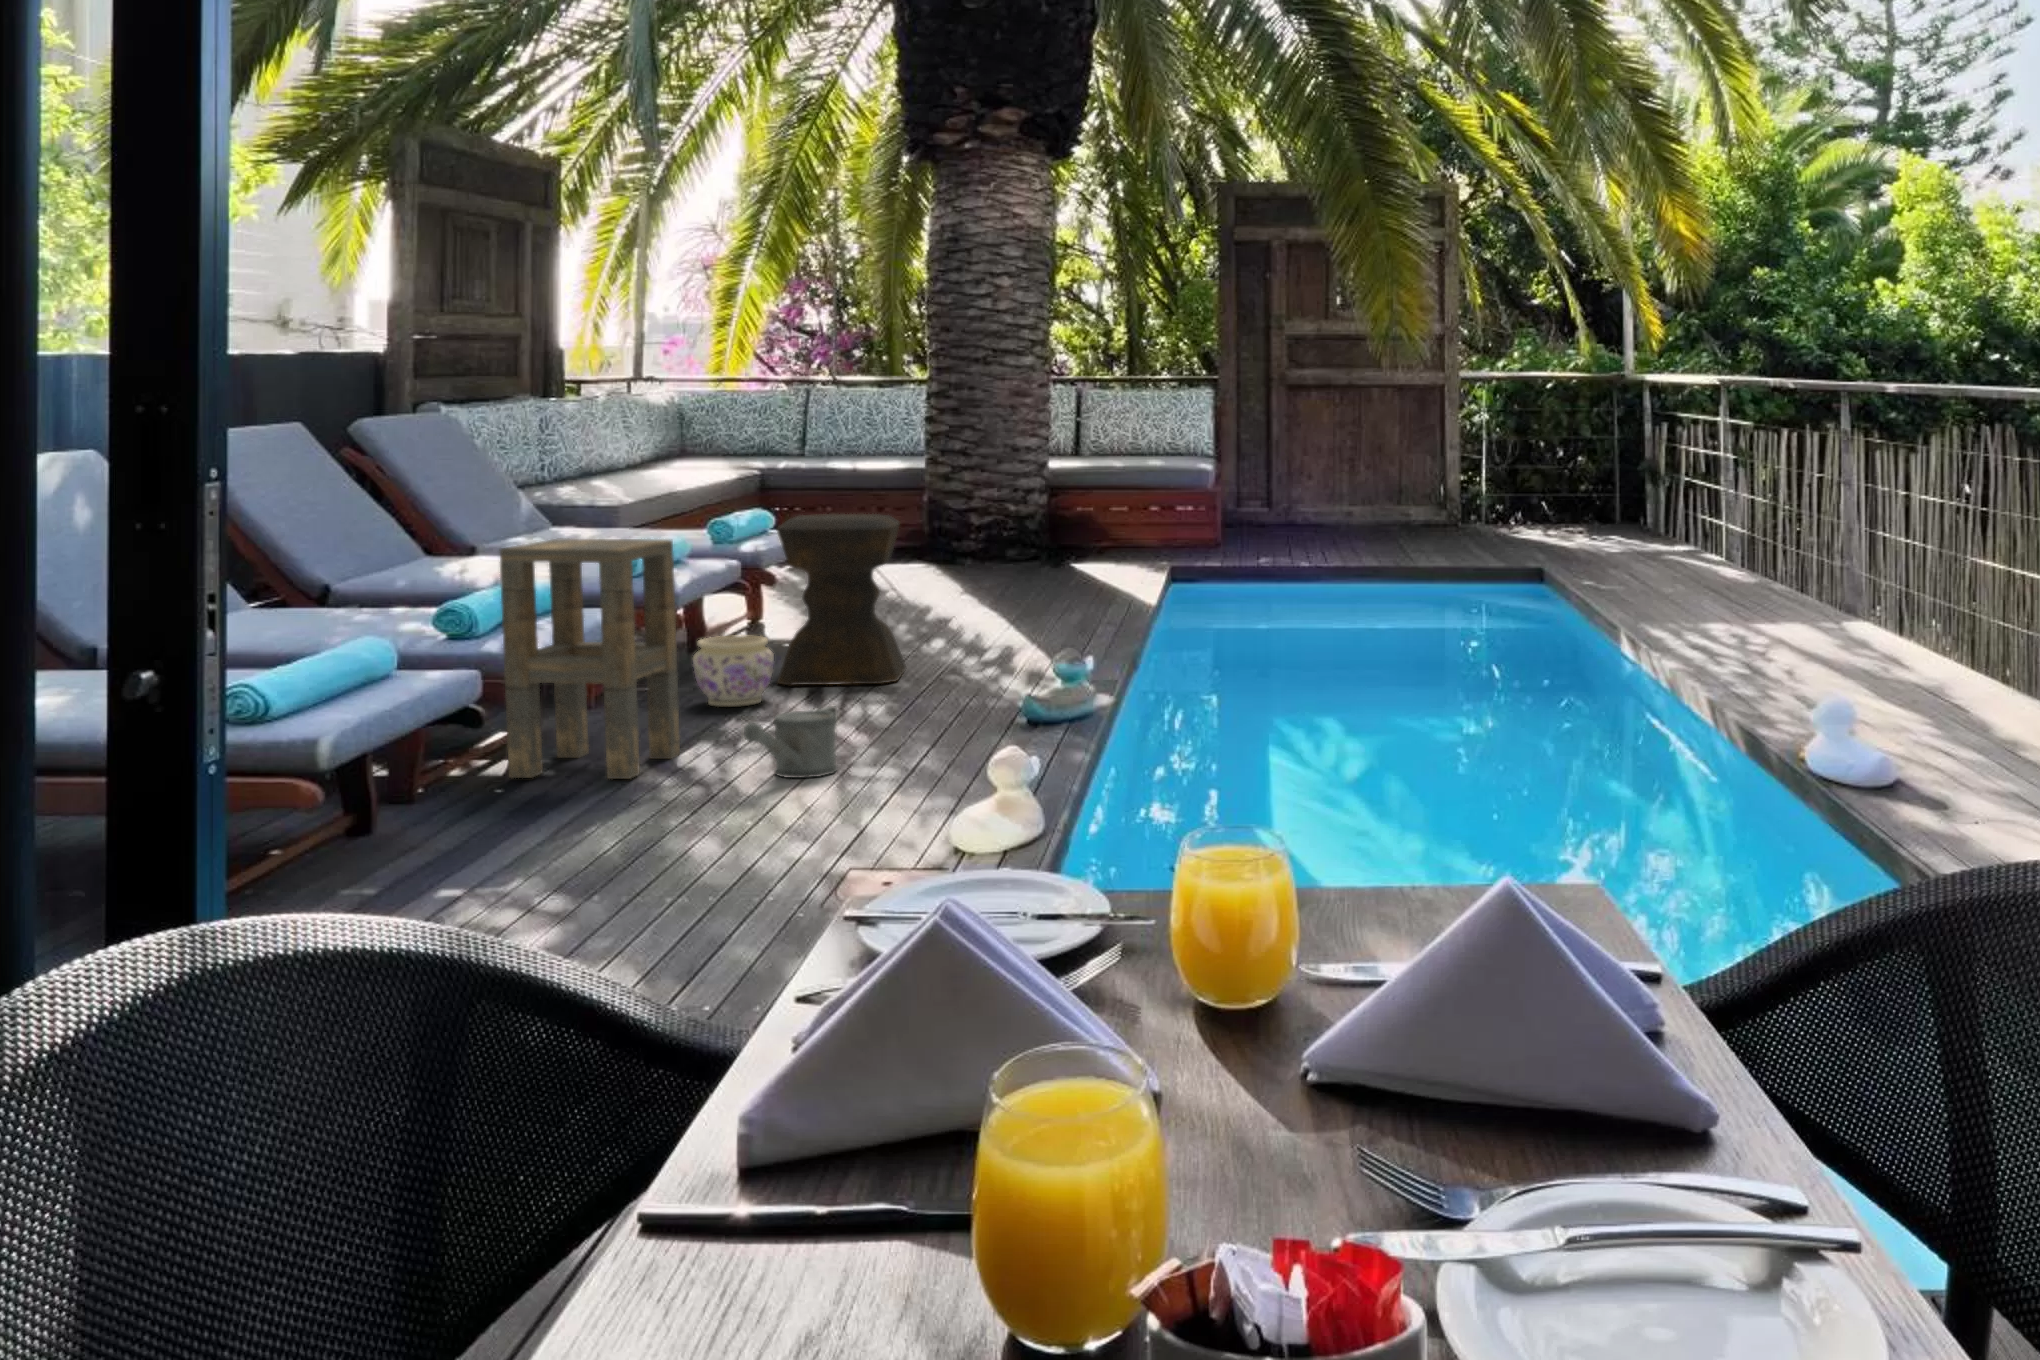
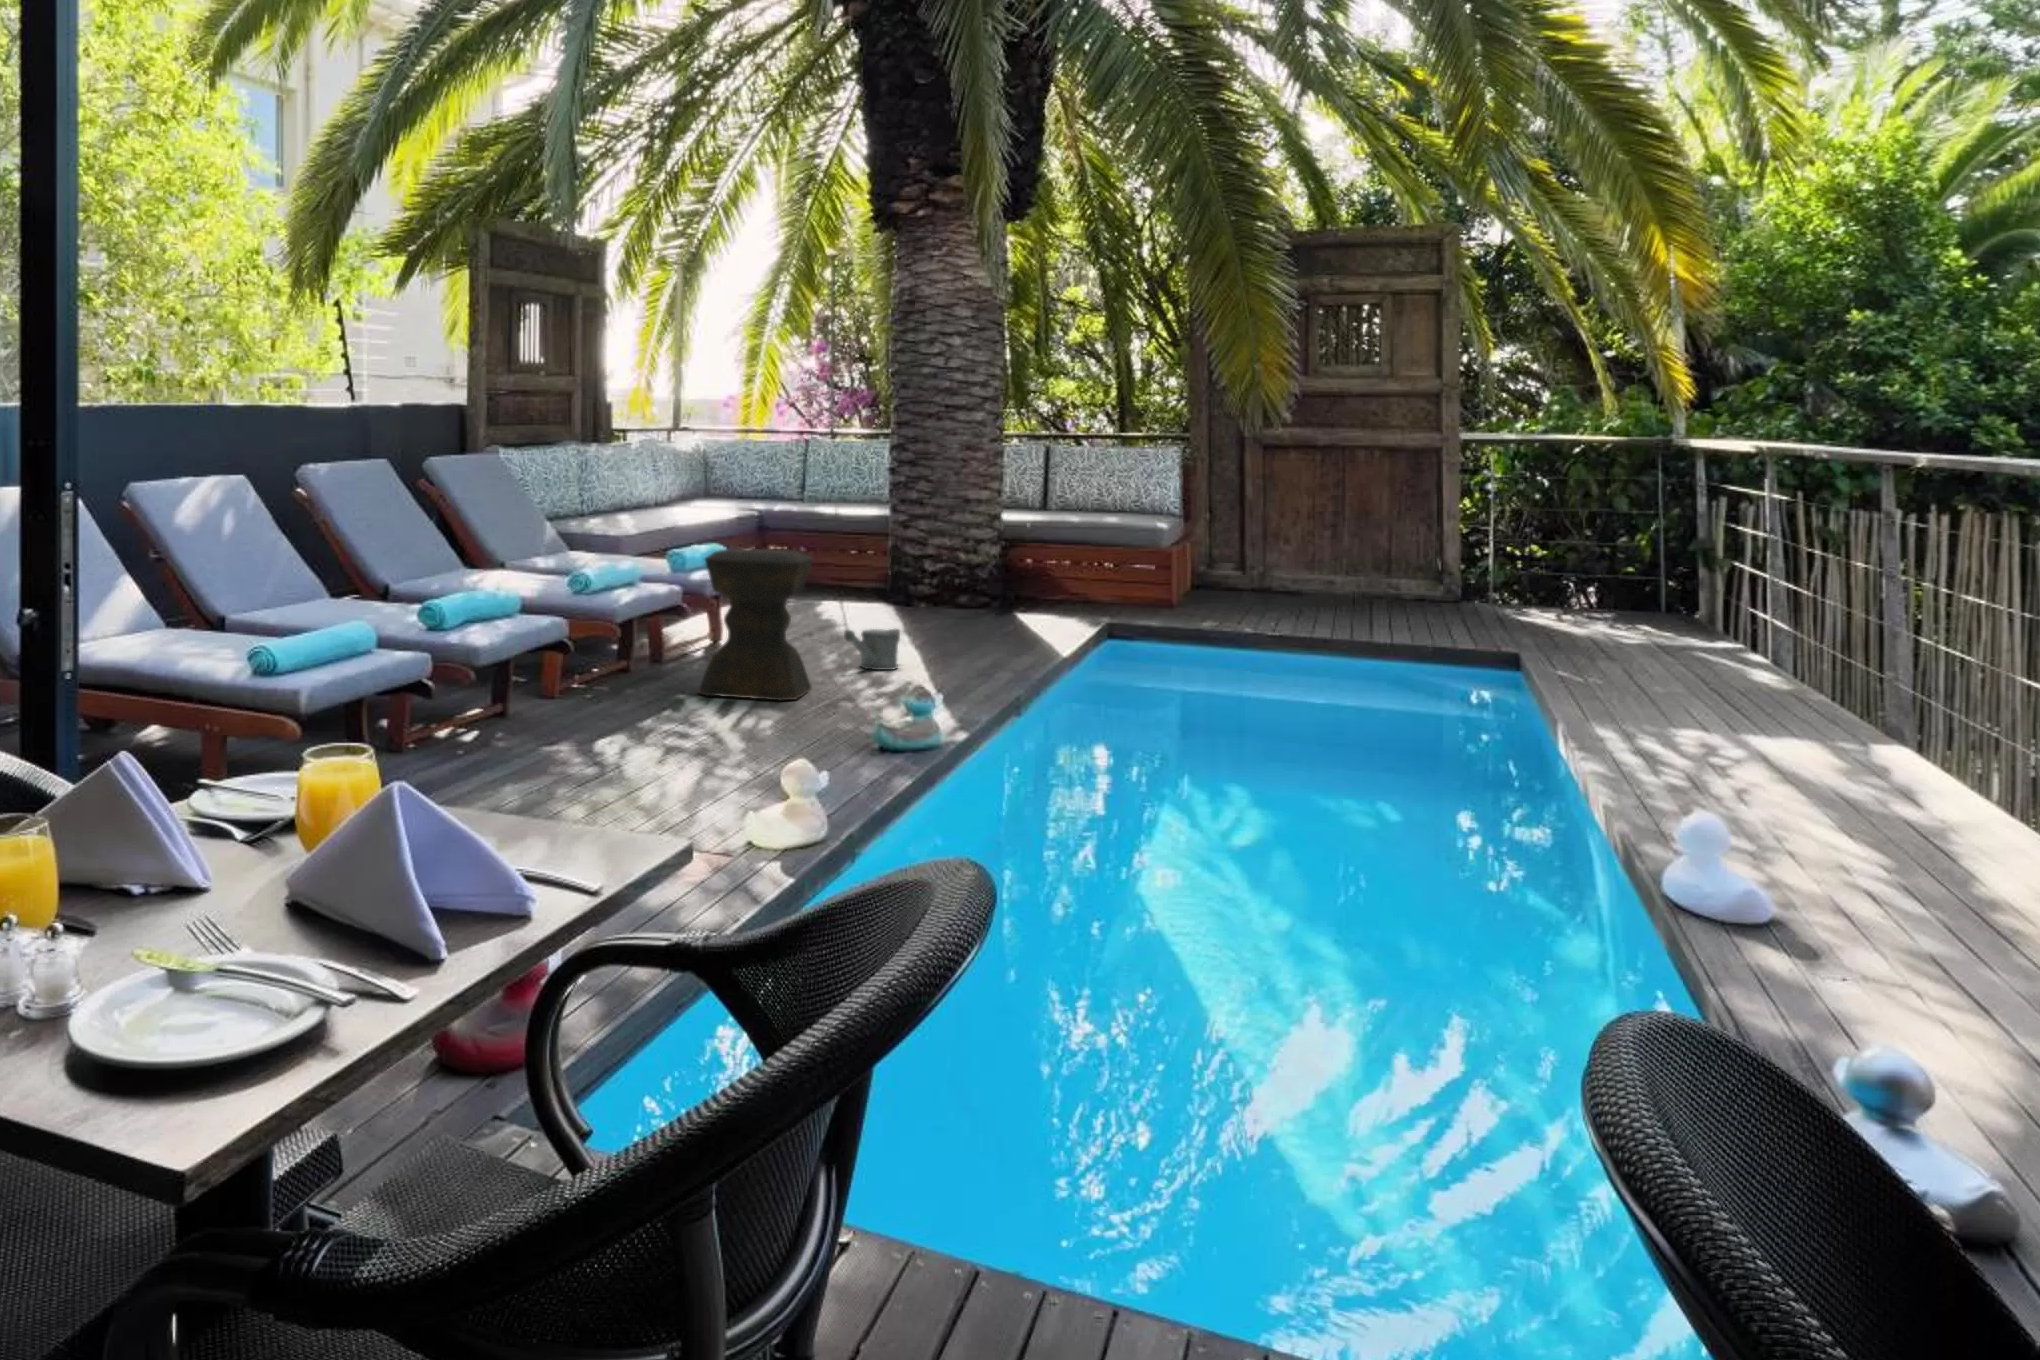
side table: present [500,538,680,779] -> none [456,556,595,757]
planter: present [693,635,774,707] -> none [624,648,690,709]
watering can: present [744,706,838,778] -> present [844,629,900,670]

